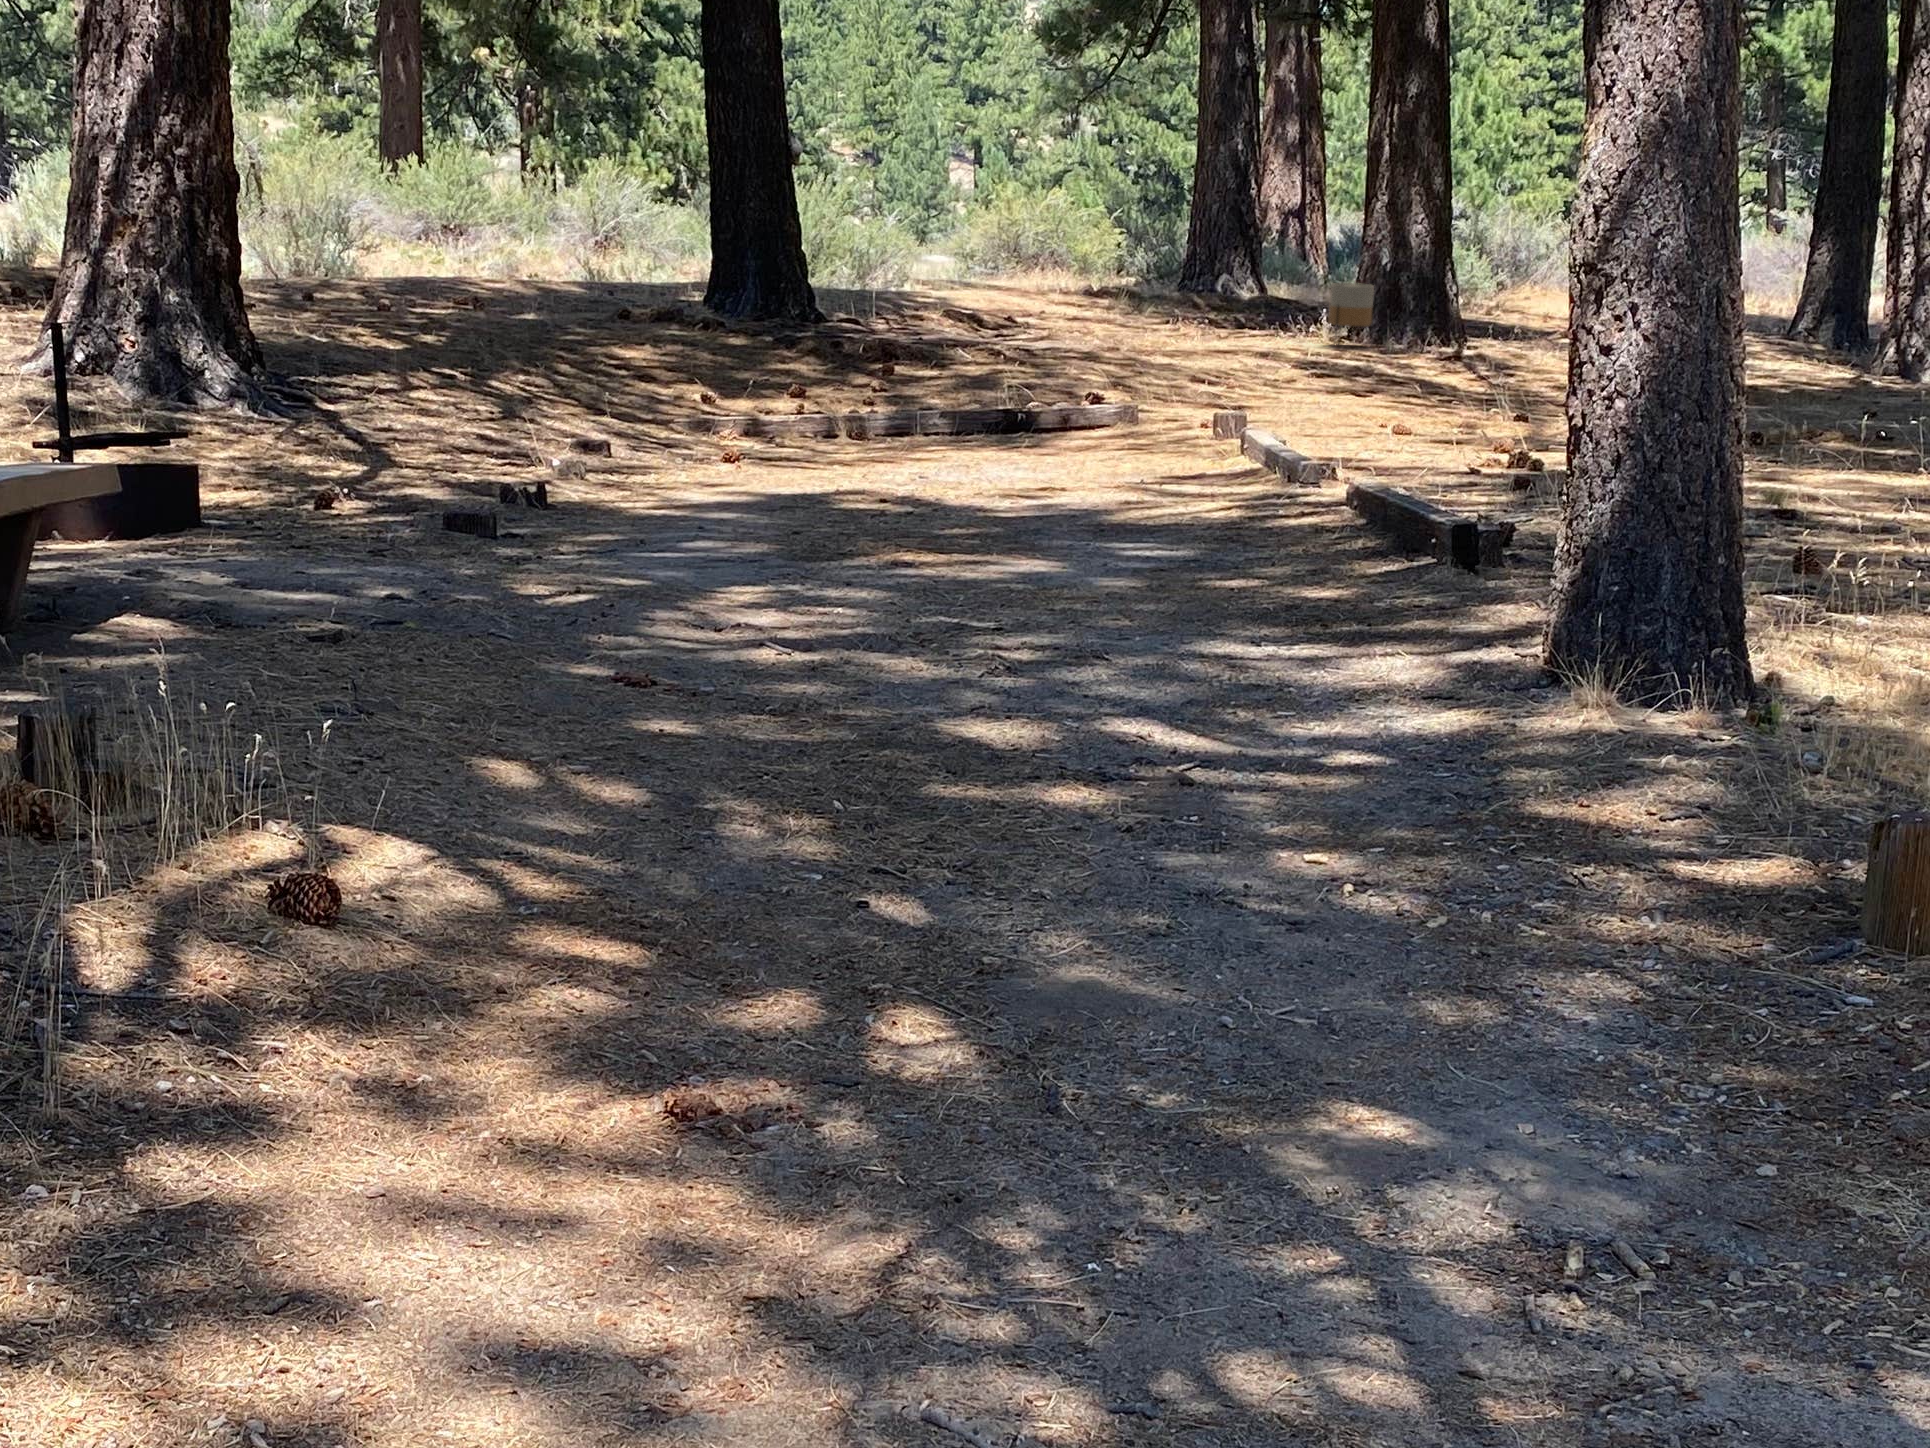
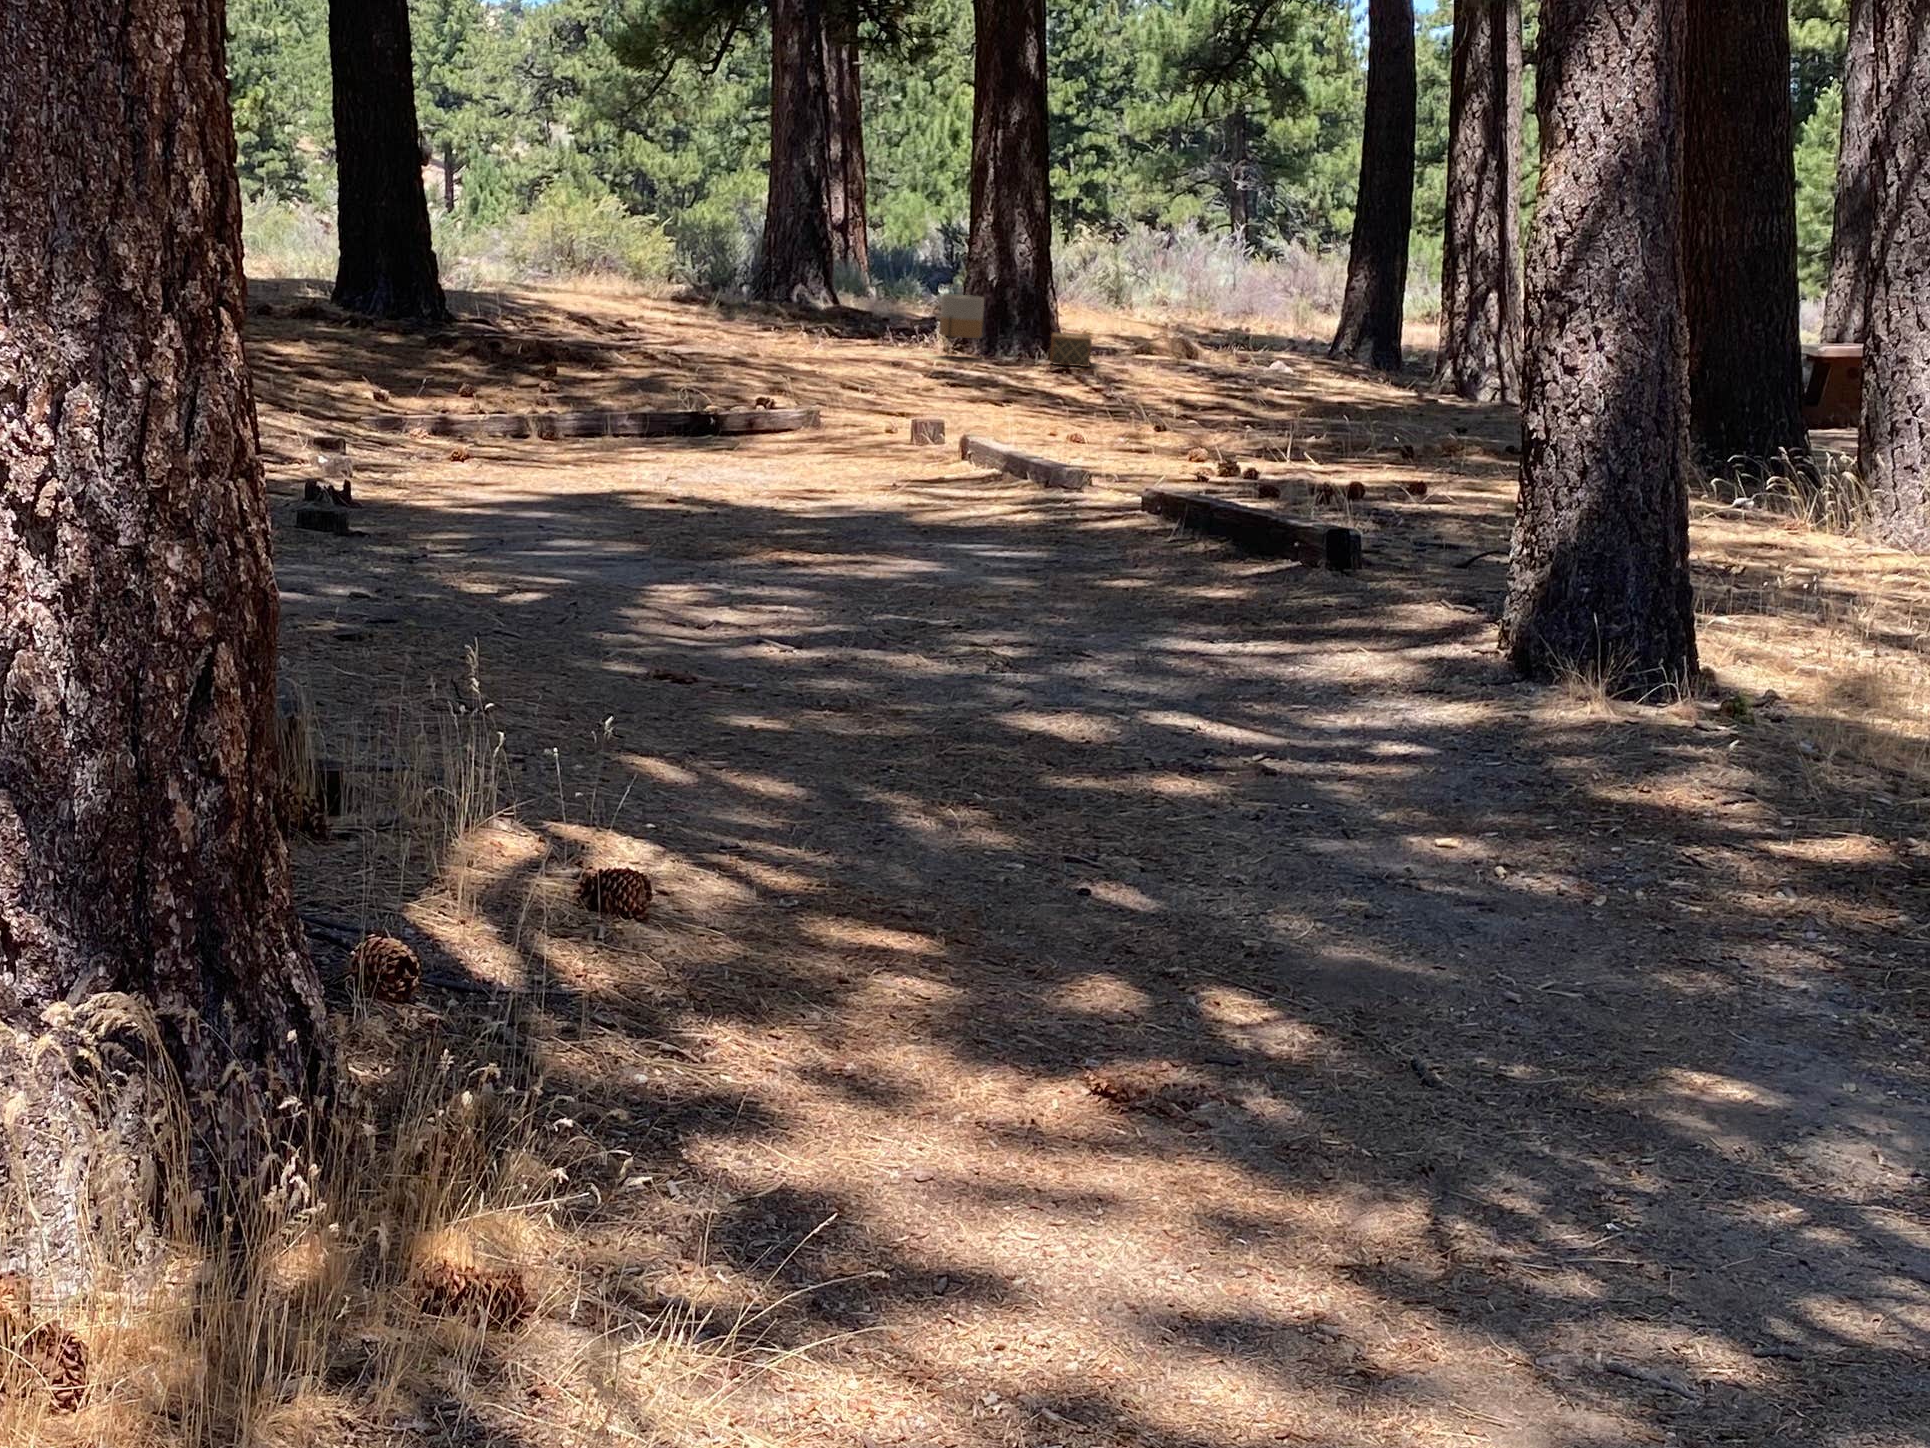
woven basket: none [1440,318,1488,353] -> present [1050,332,1092,367]

